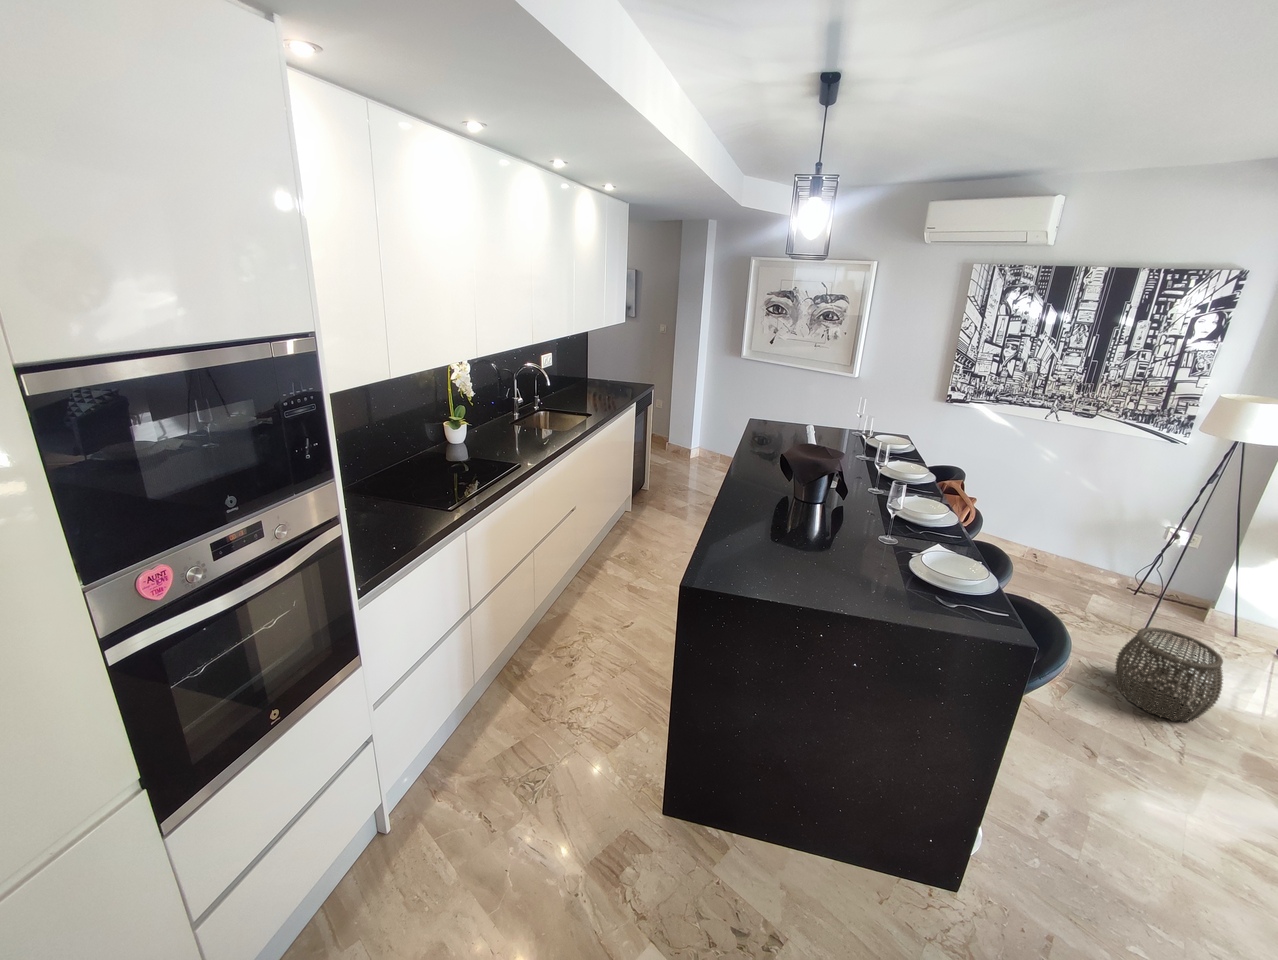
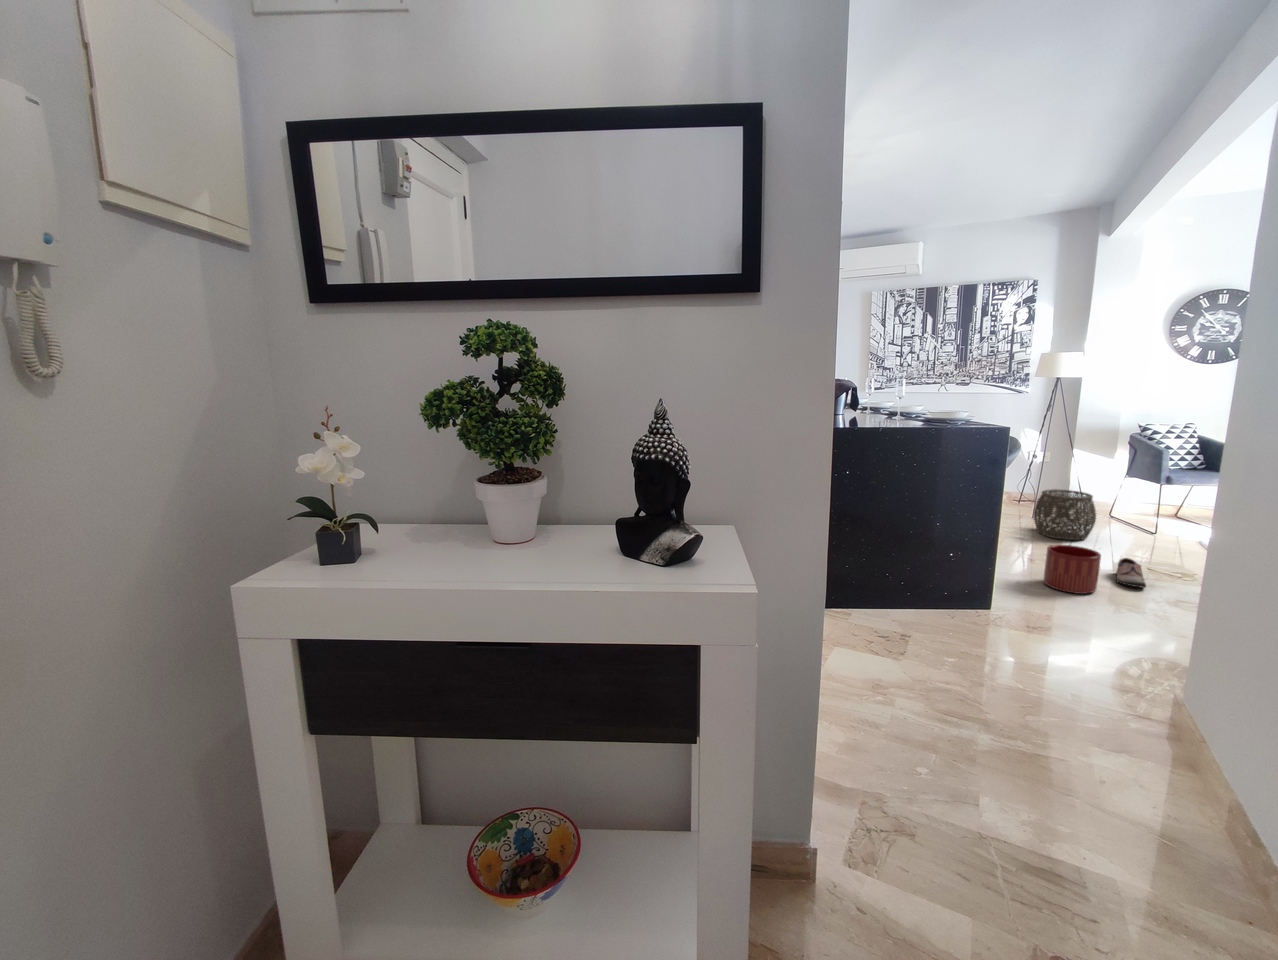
planter: none [1056,776,1162,882] -> present [1043,545,1101,594]
shoe: none [1192,815,1248,896] -> present [1116,558,1146,588]

